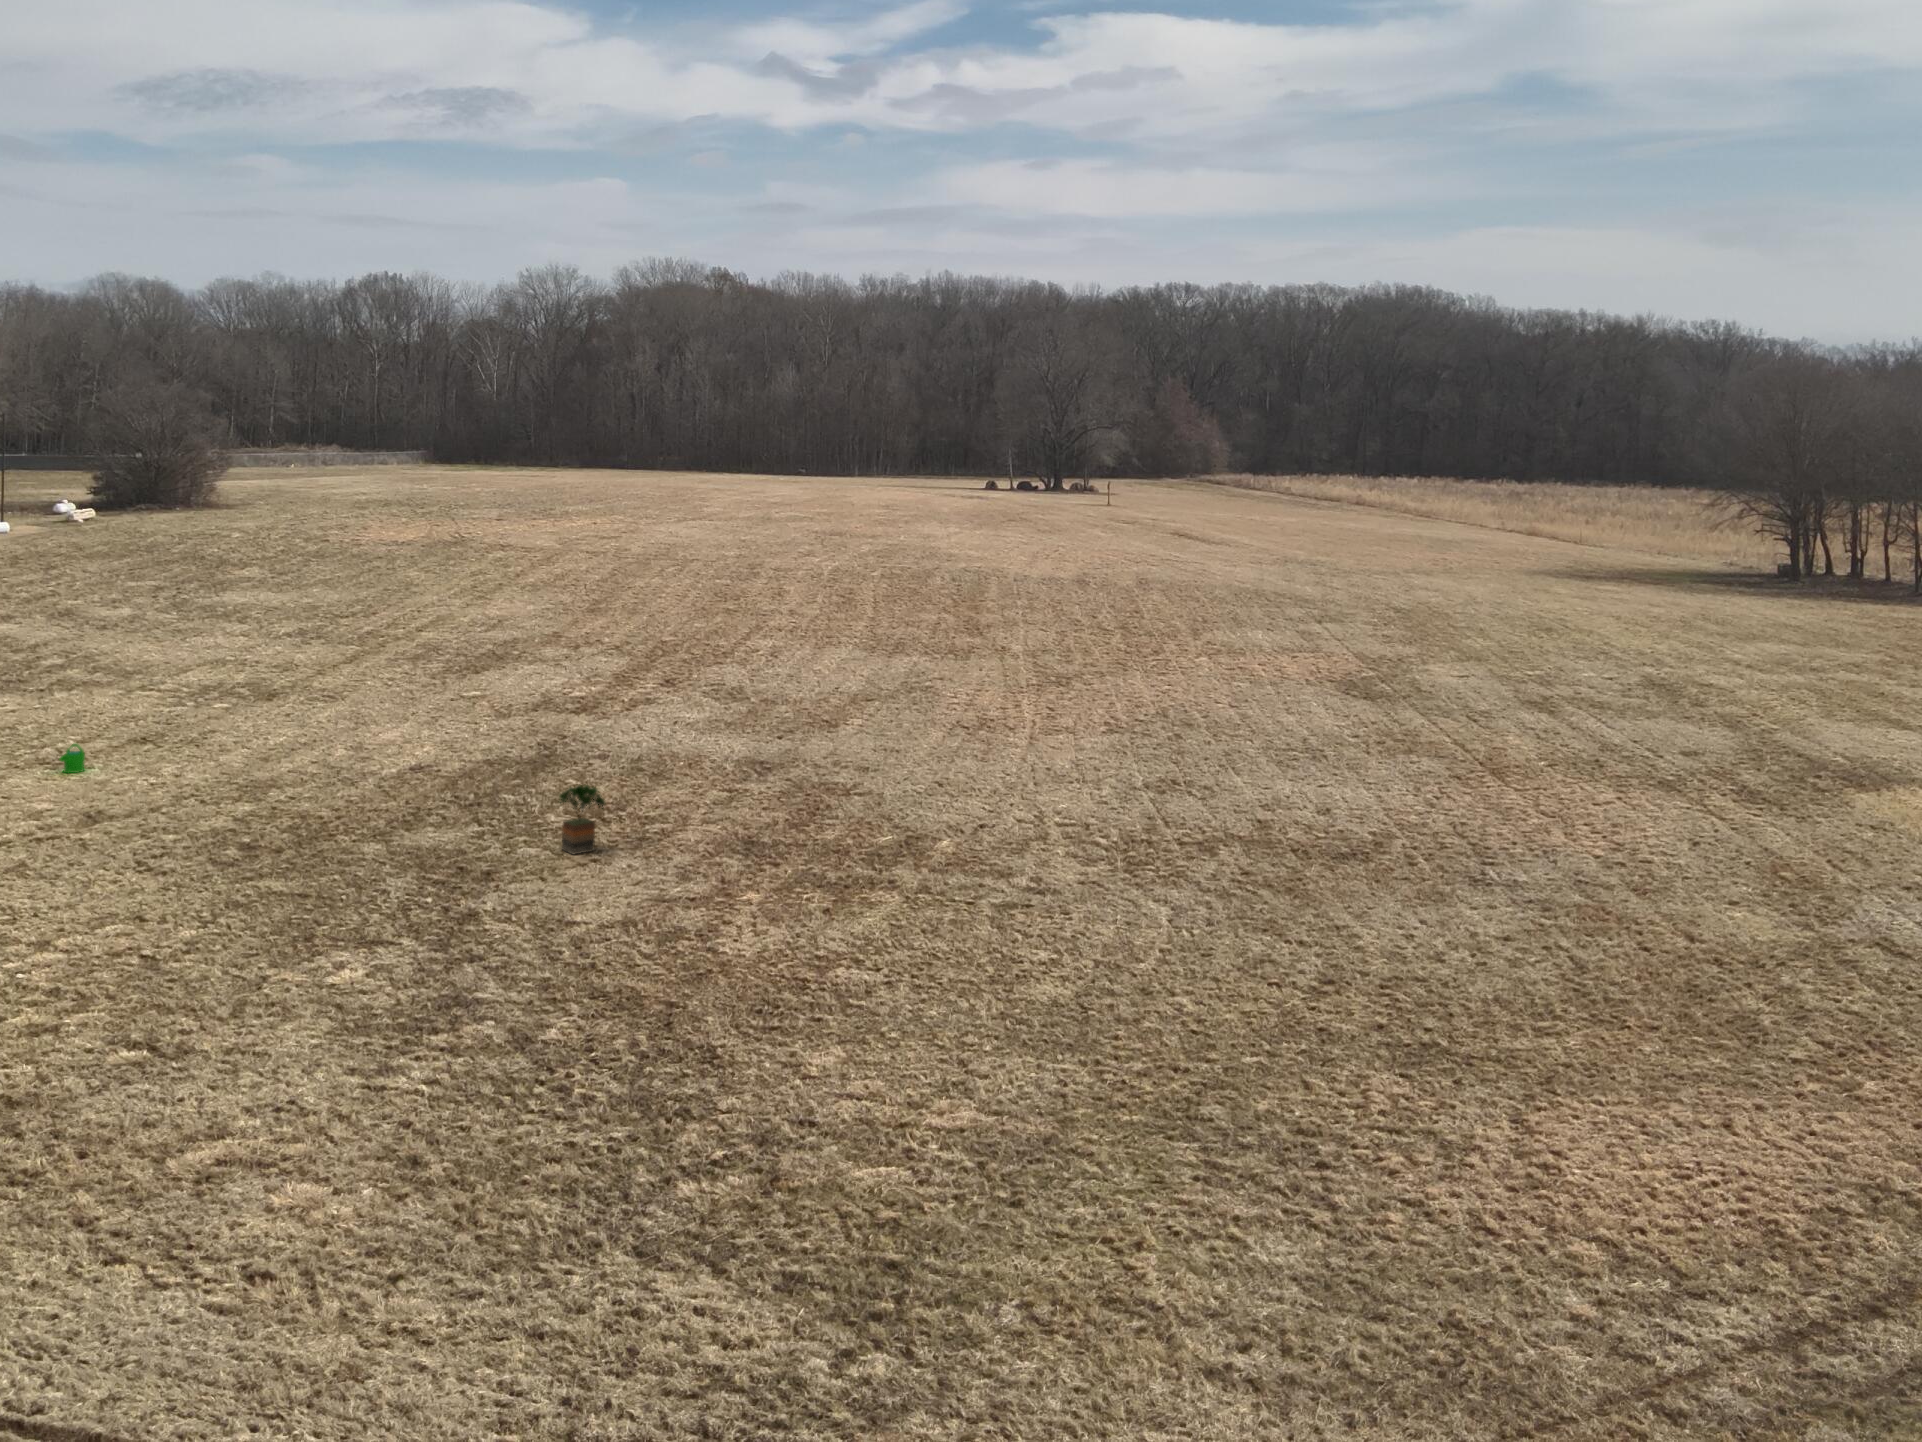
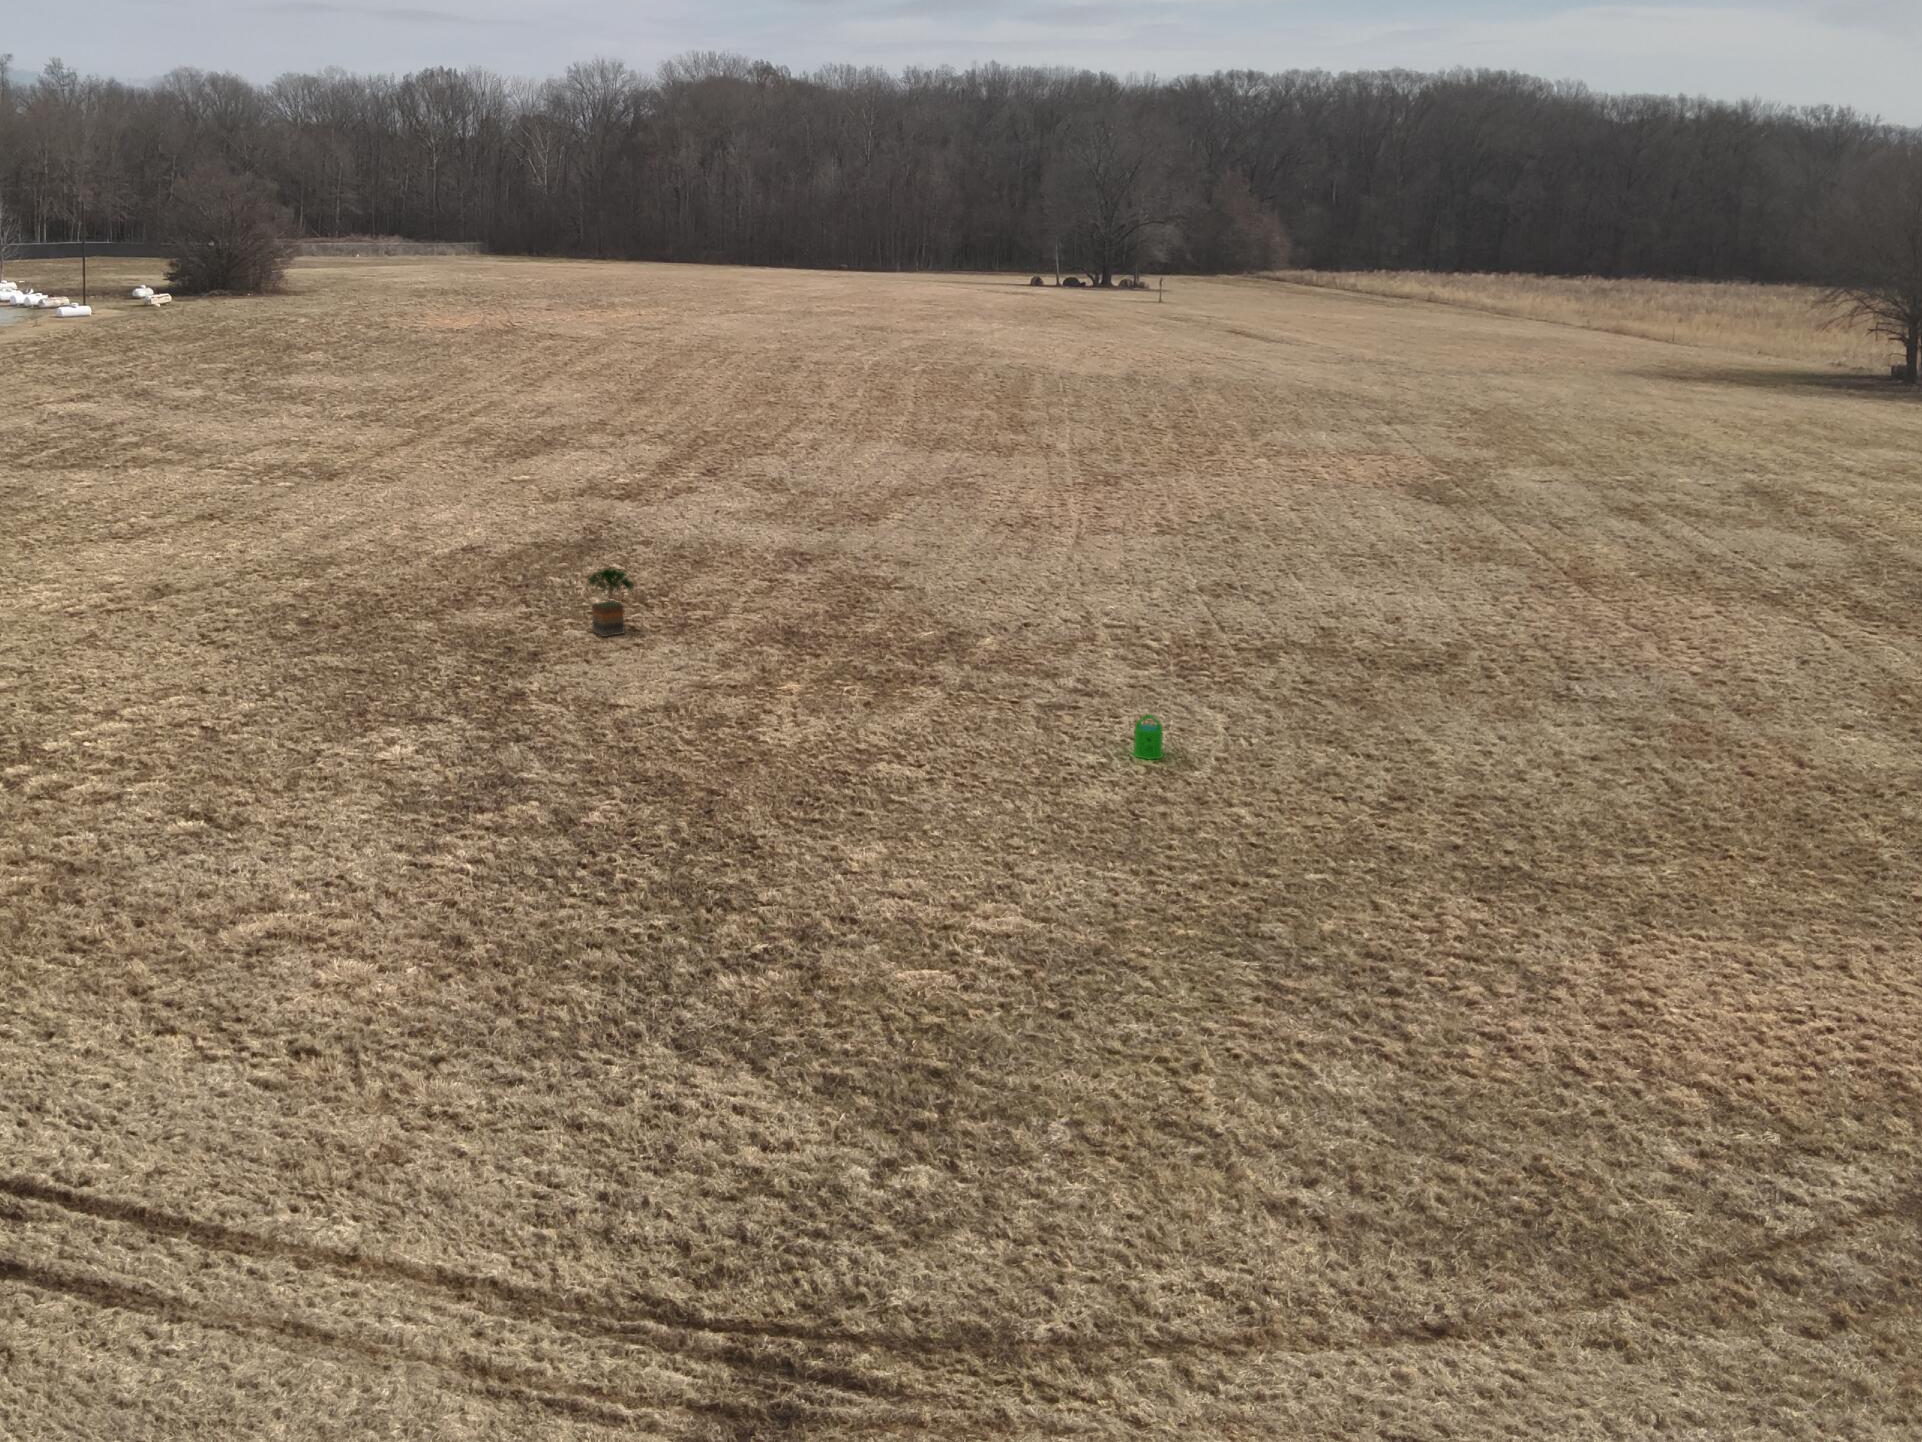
watering can: present [59,743,85,773] -> present [1133,714,1163,759]

